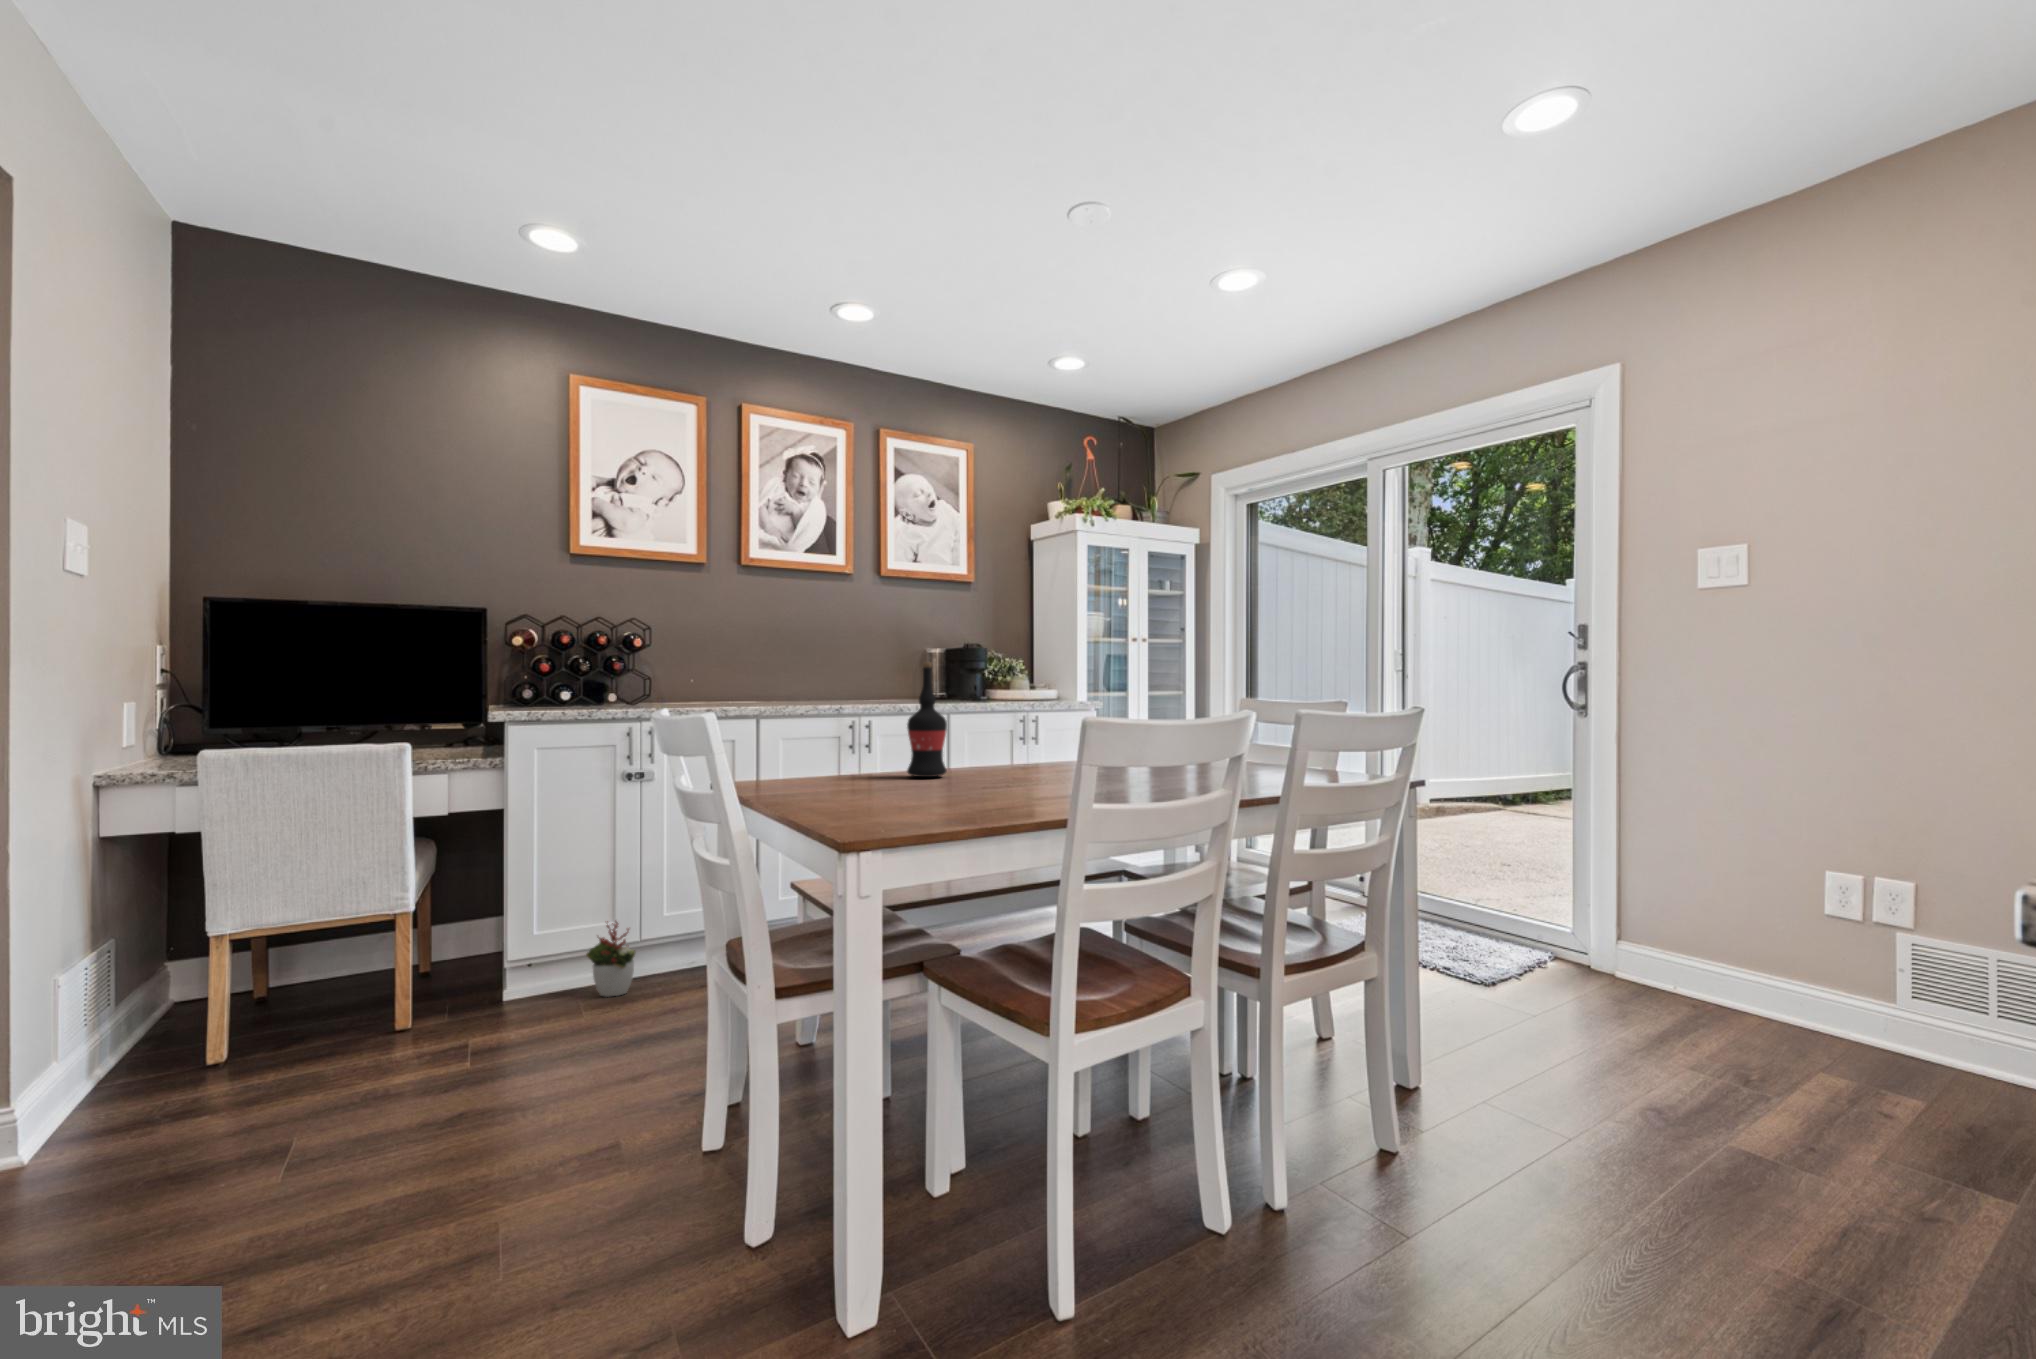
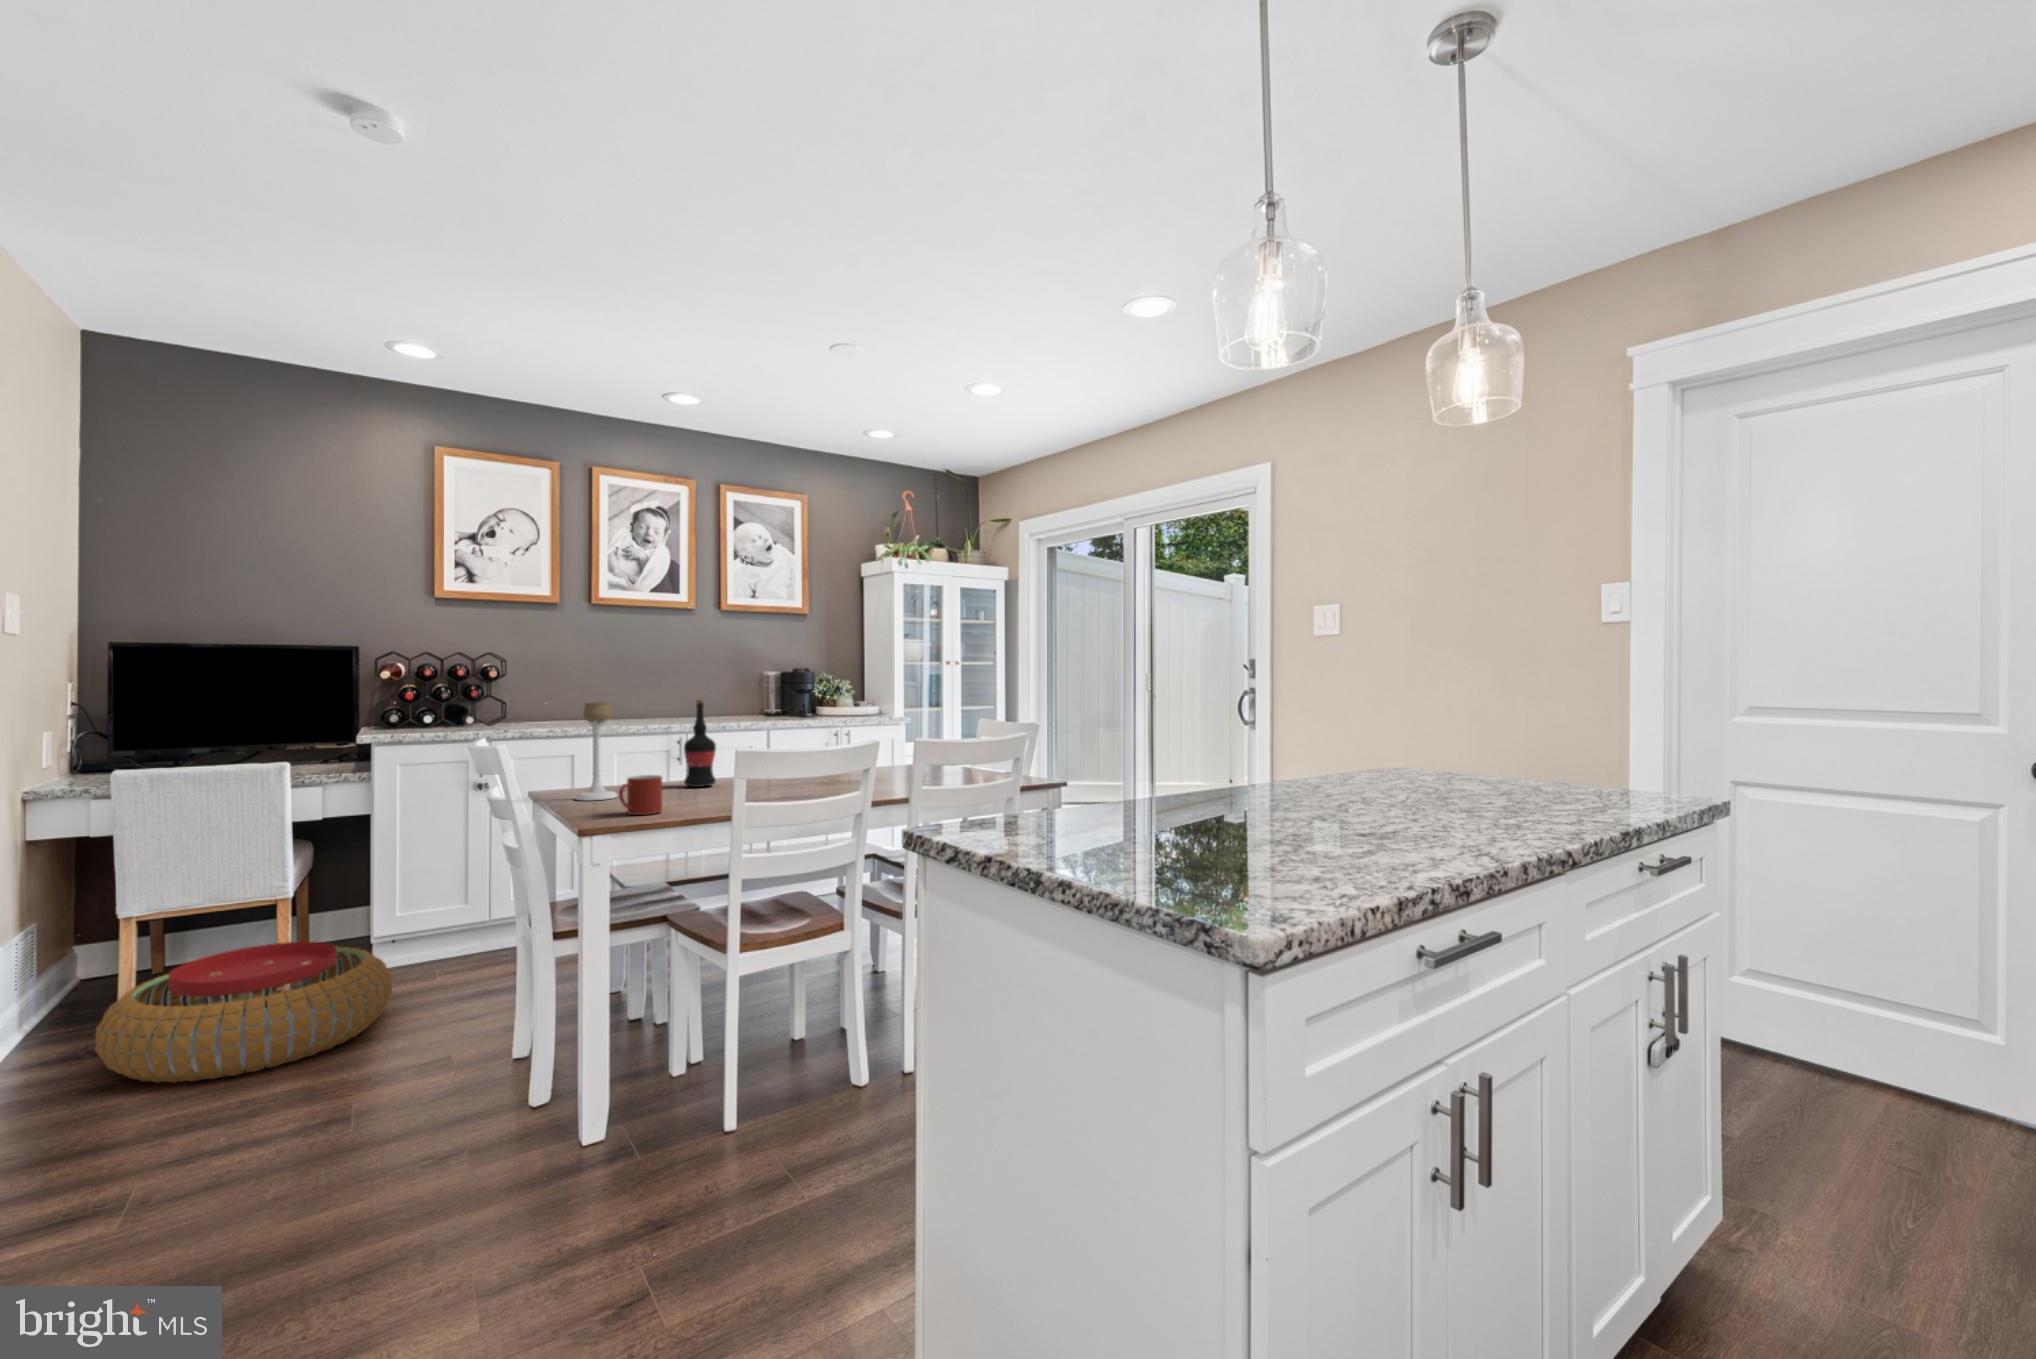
candle holder: none [784,660,838,792] -> present [575,702,618,801]
mug: none [877,756,929,812] -> present [619,775,662,815]
decorative plant: present [586,921,636,997] -> none [442,902,486,964]
pouf: none [177,970,539,1165] -> present [95,942,392,1083]

